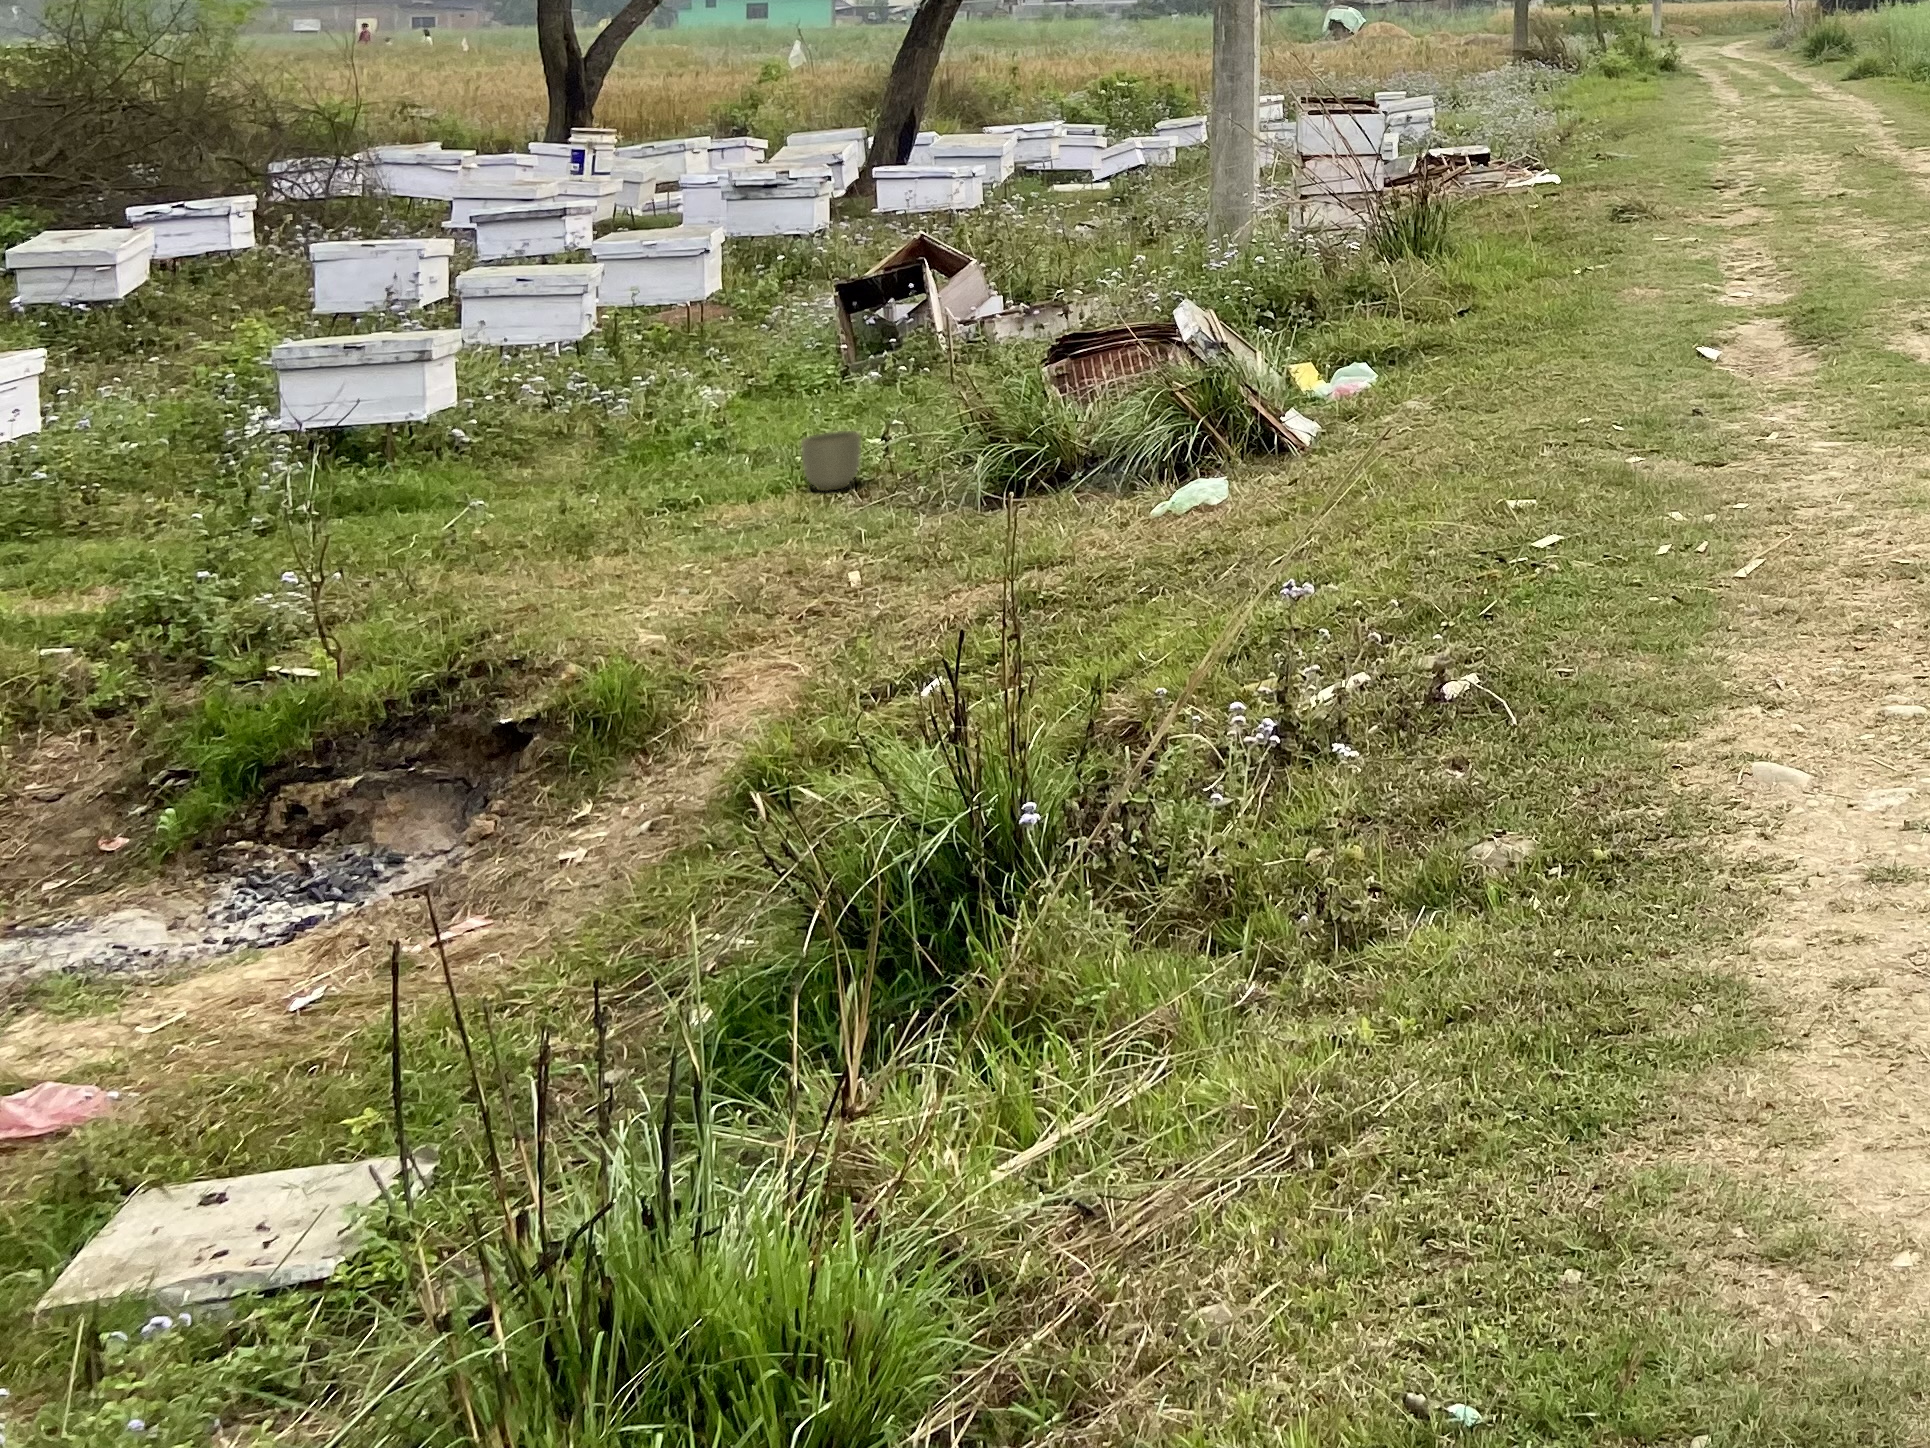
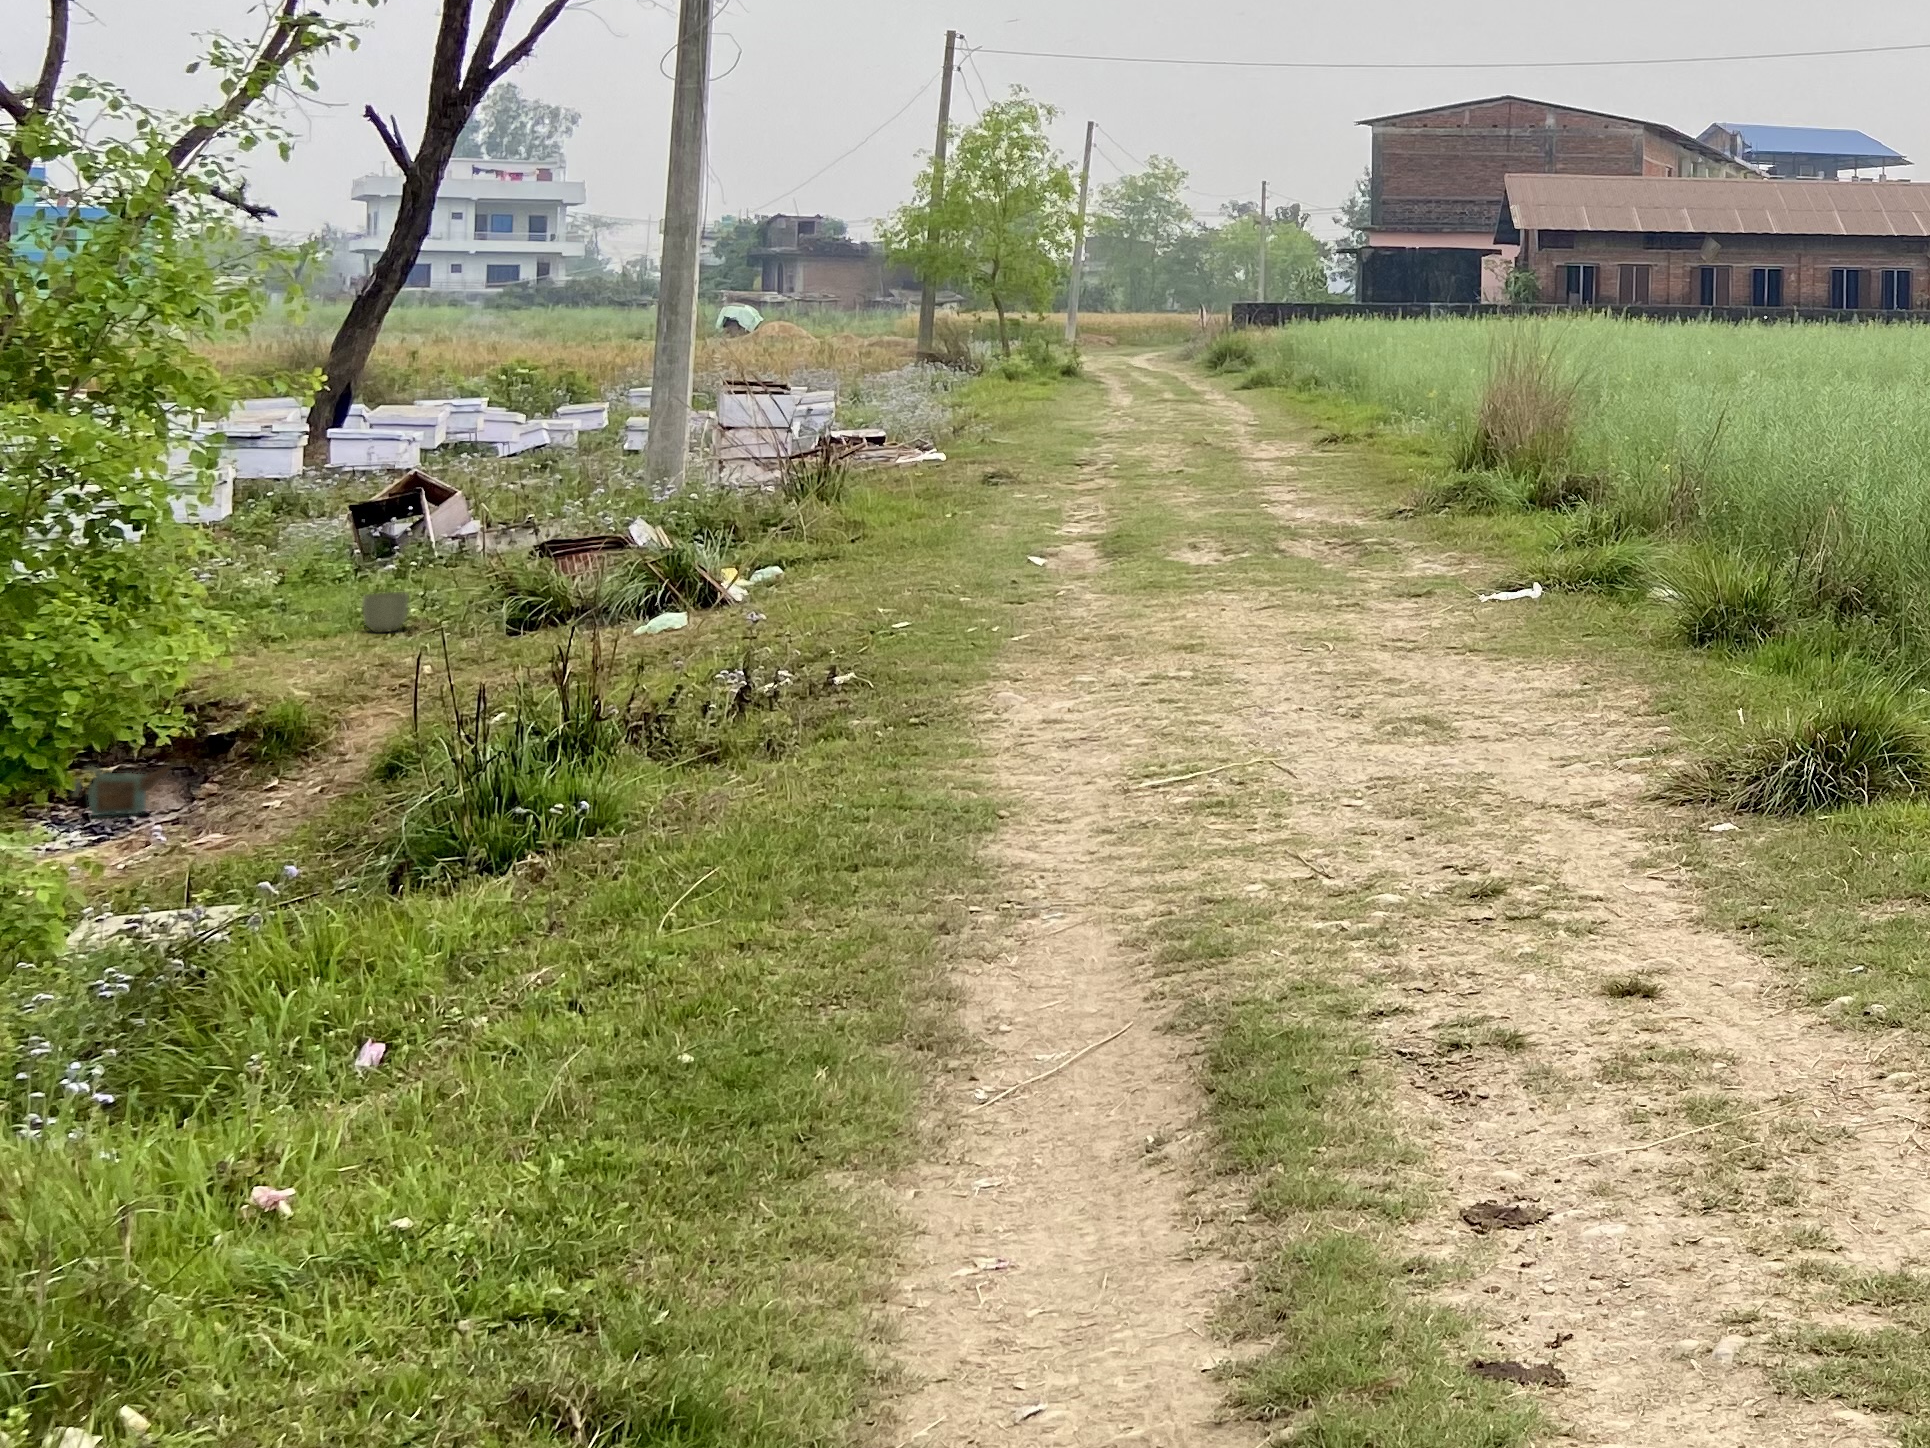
watering can: none [263,803,406,887] -> present [73,766,171,815]

